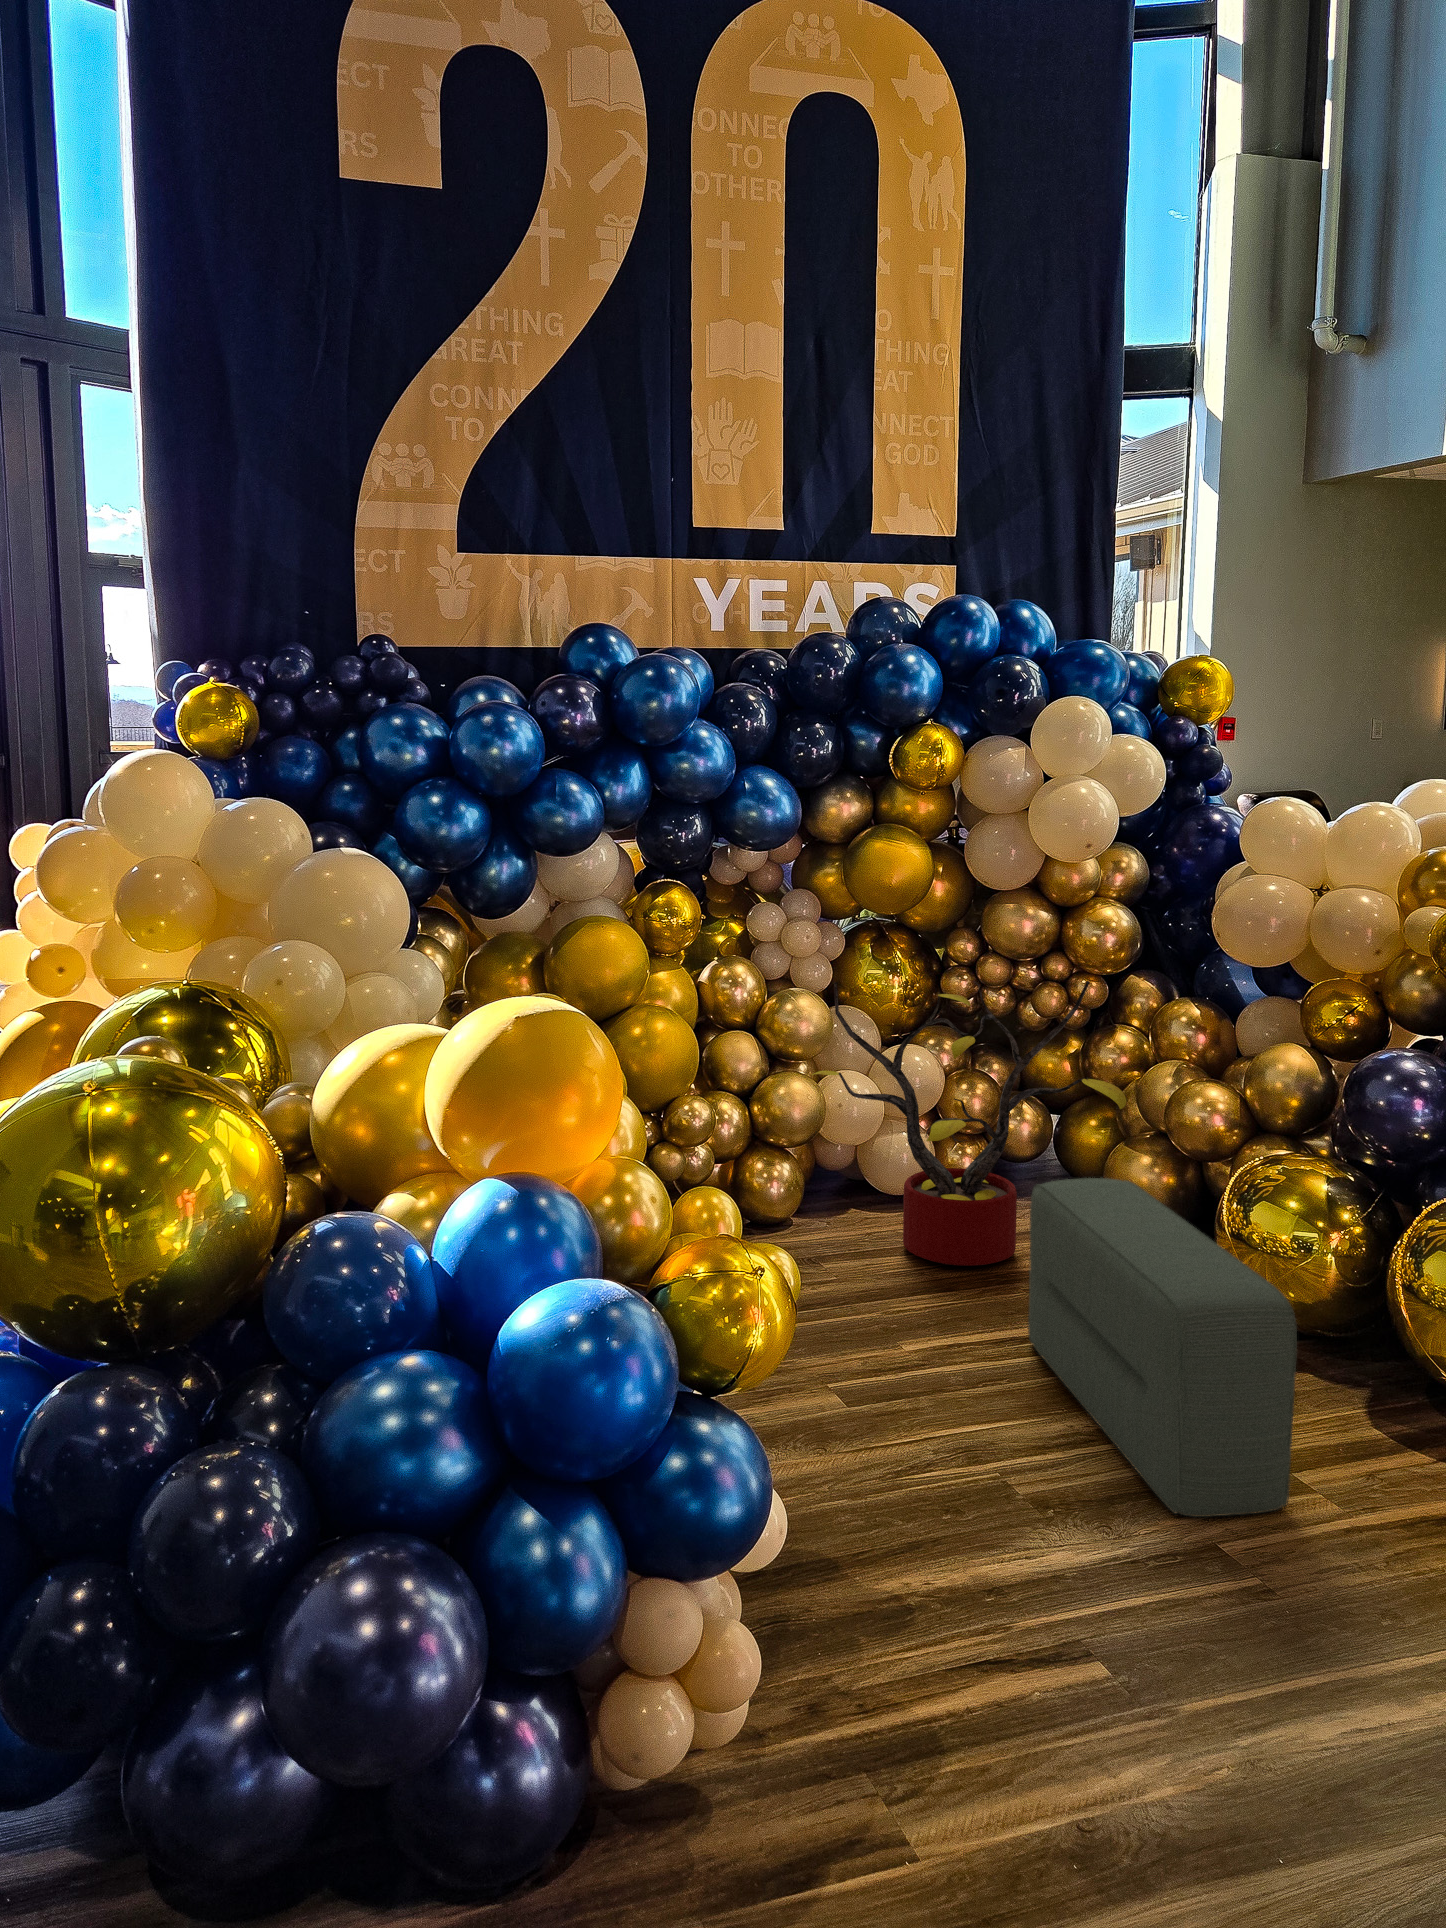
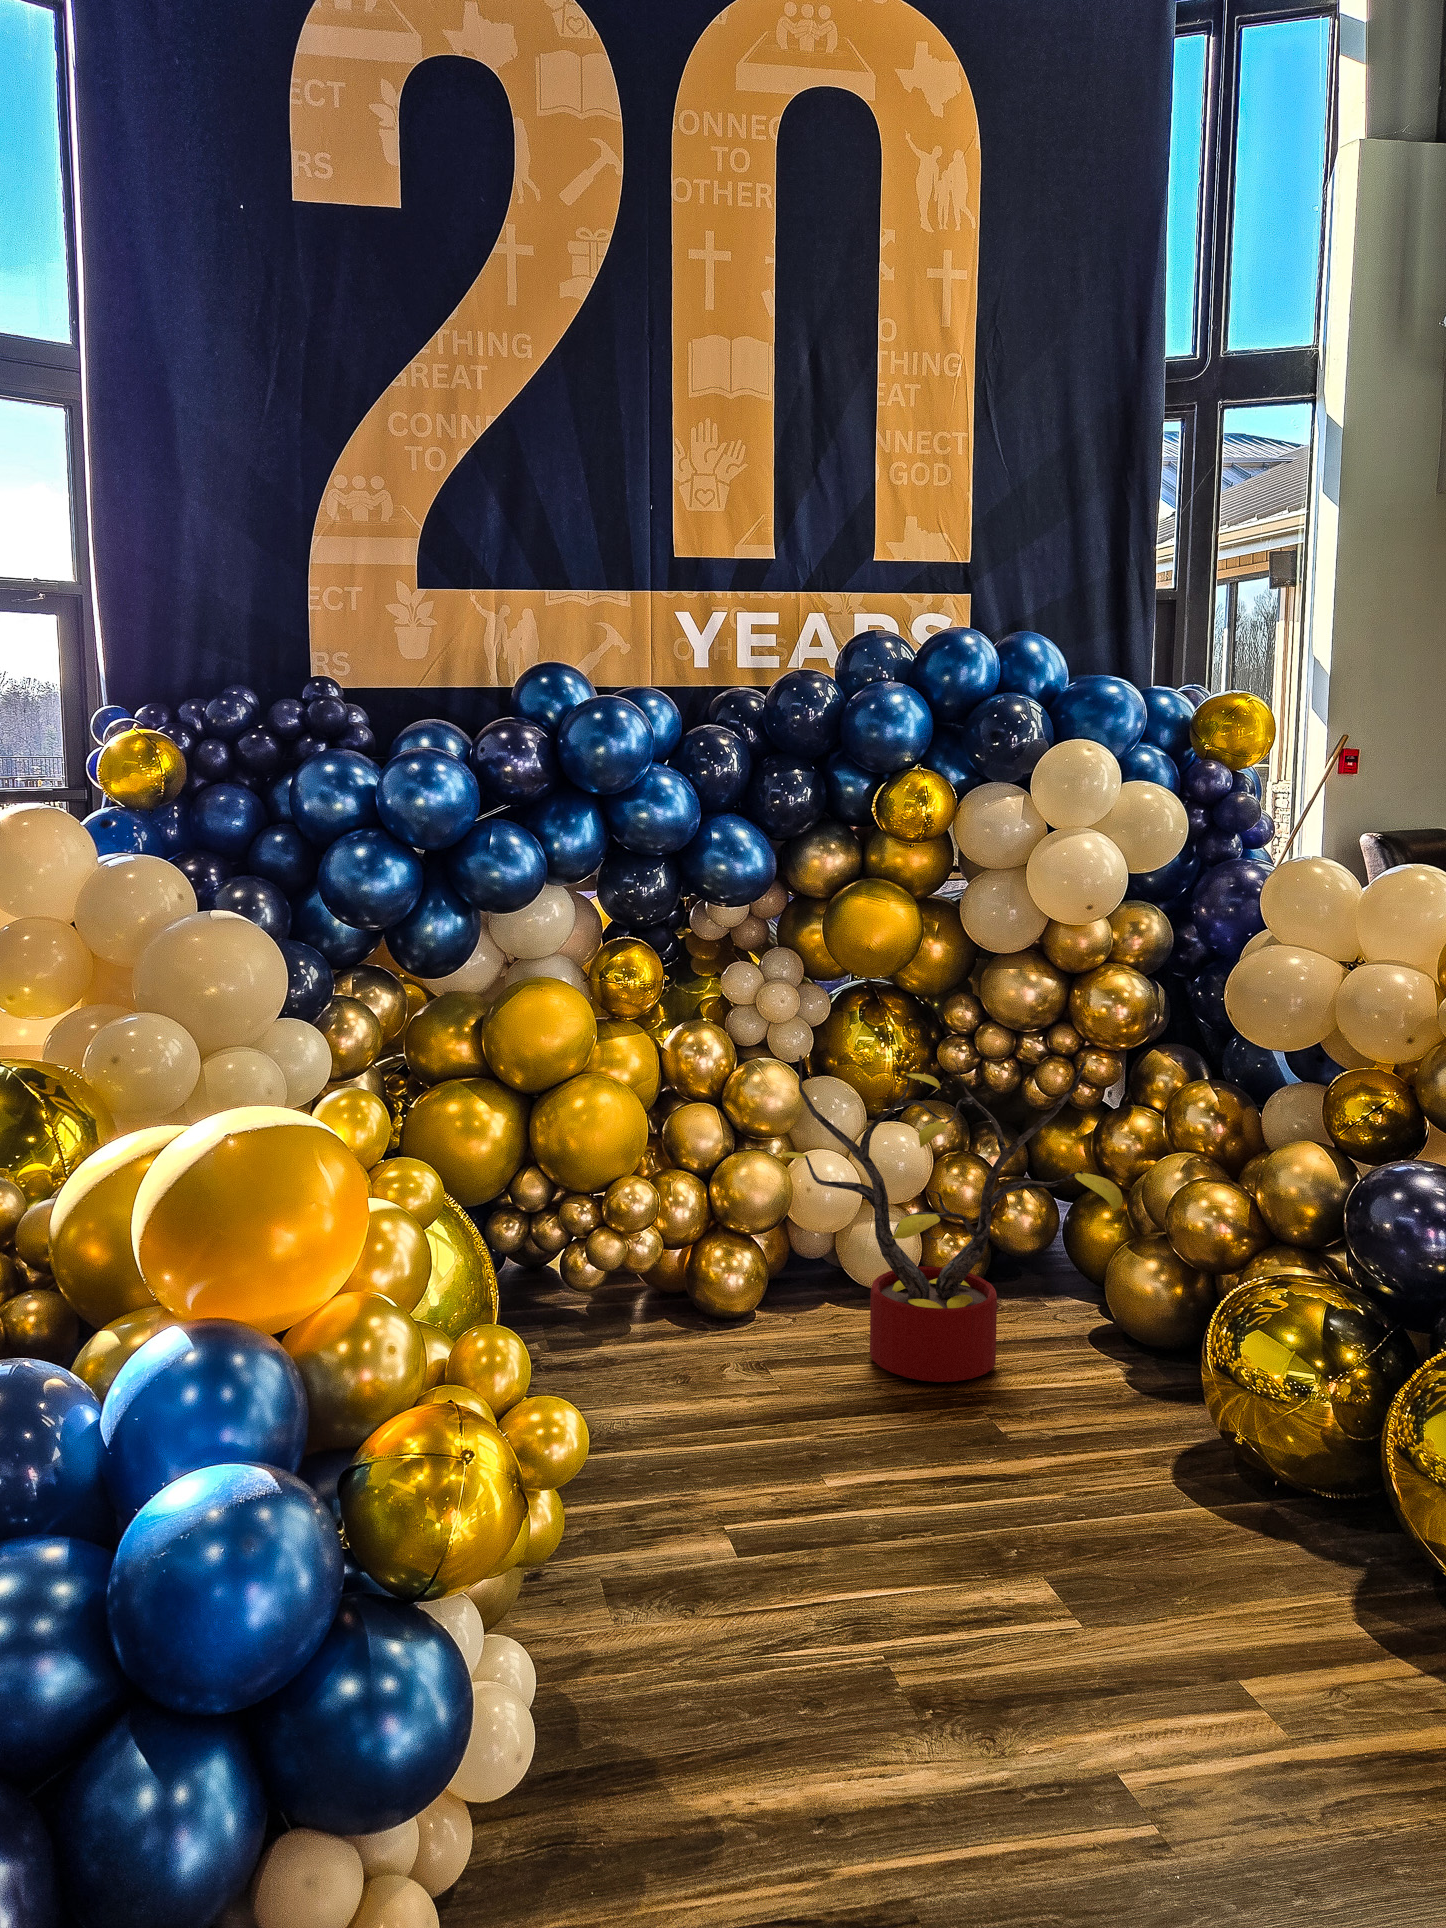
pouf: present [1028,1178,1297,1517] -> none [976,1299,1230,1731]

